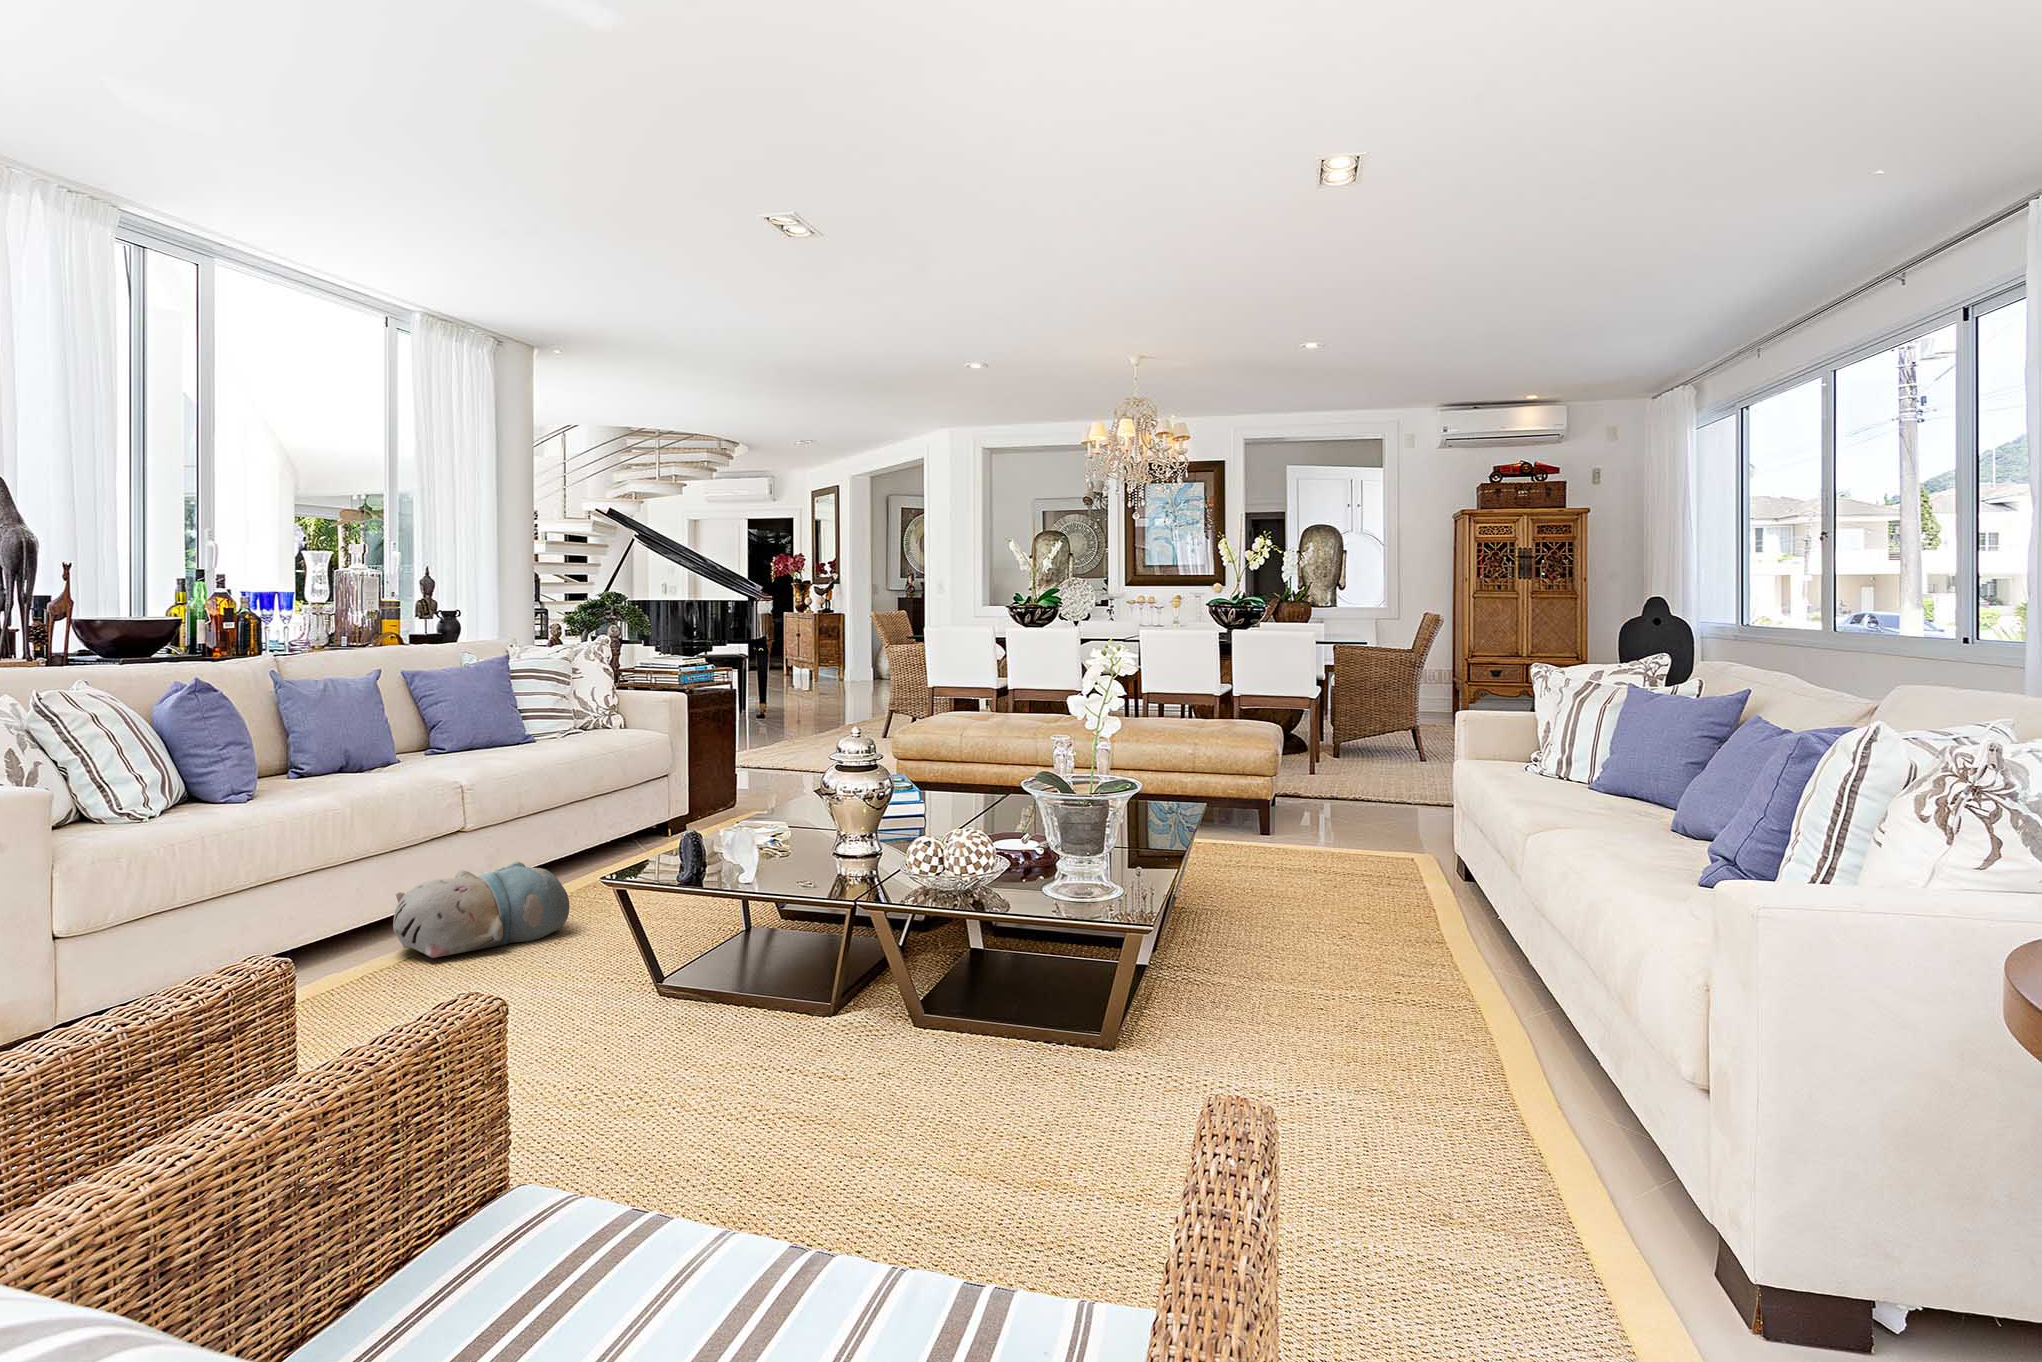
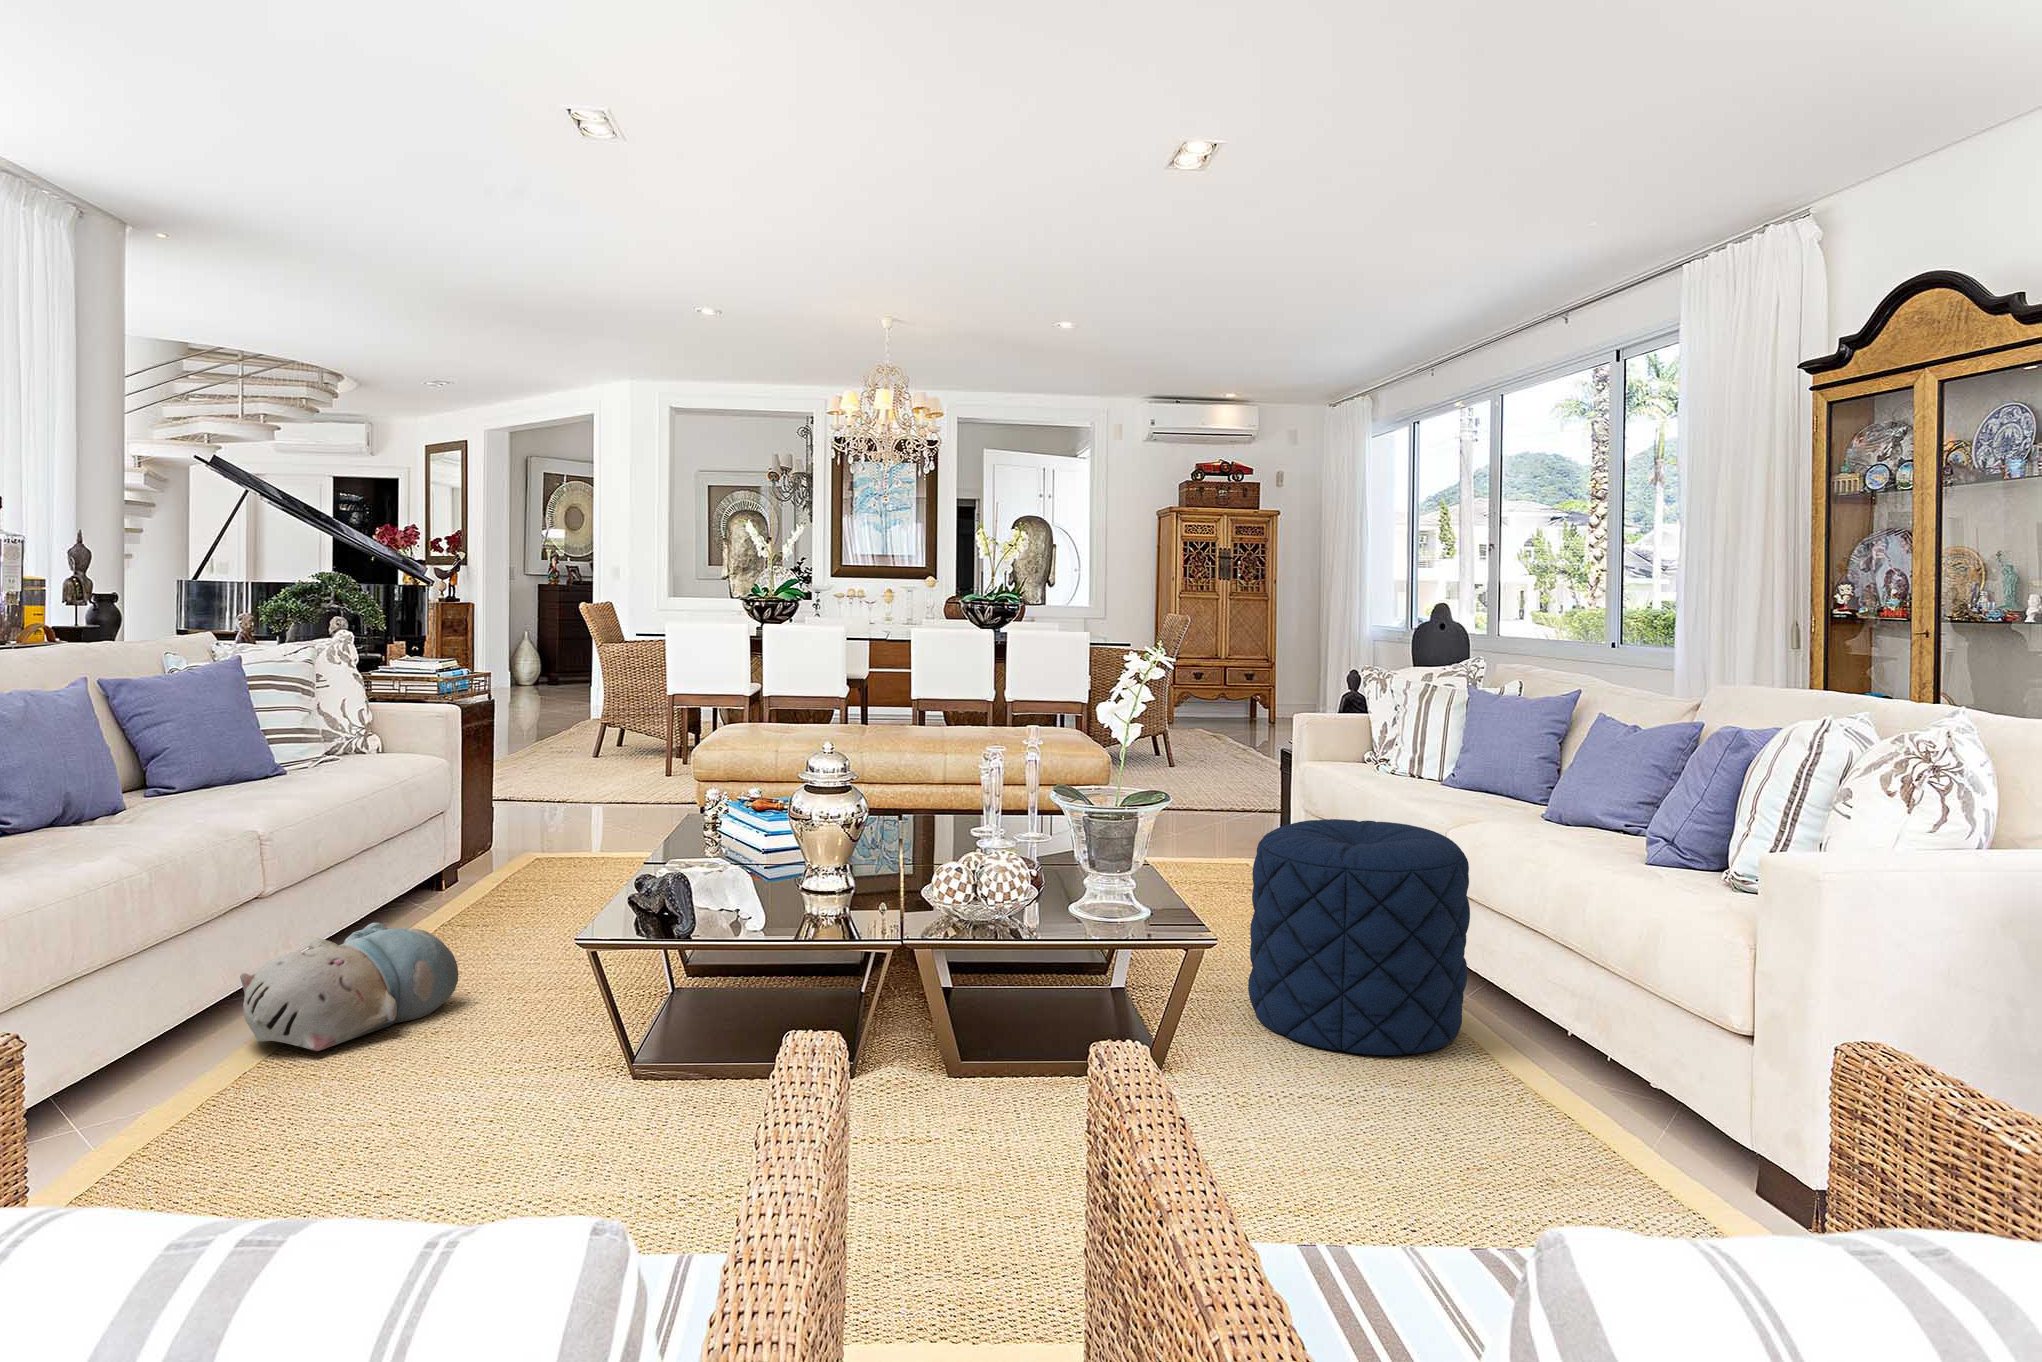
pouf: none [1232,820,1466,1075] -> present [1248,819,1470,1055]

